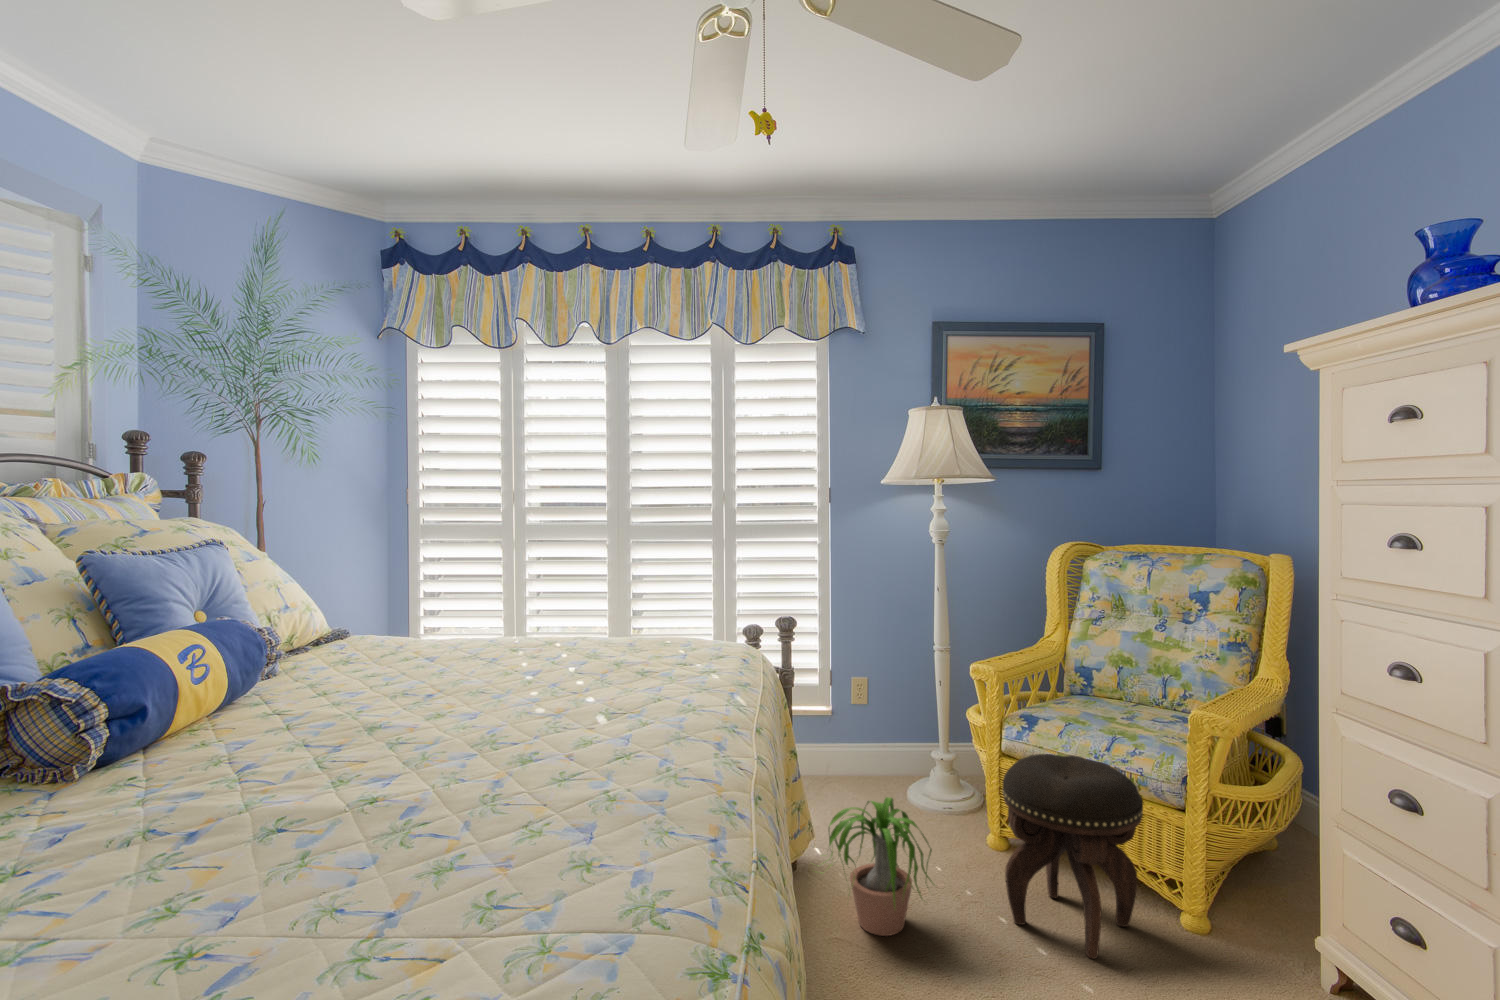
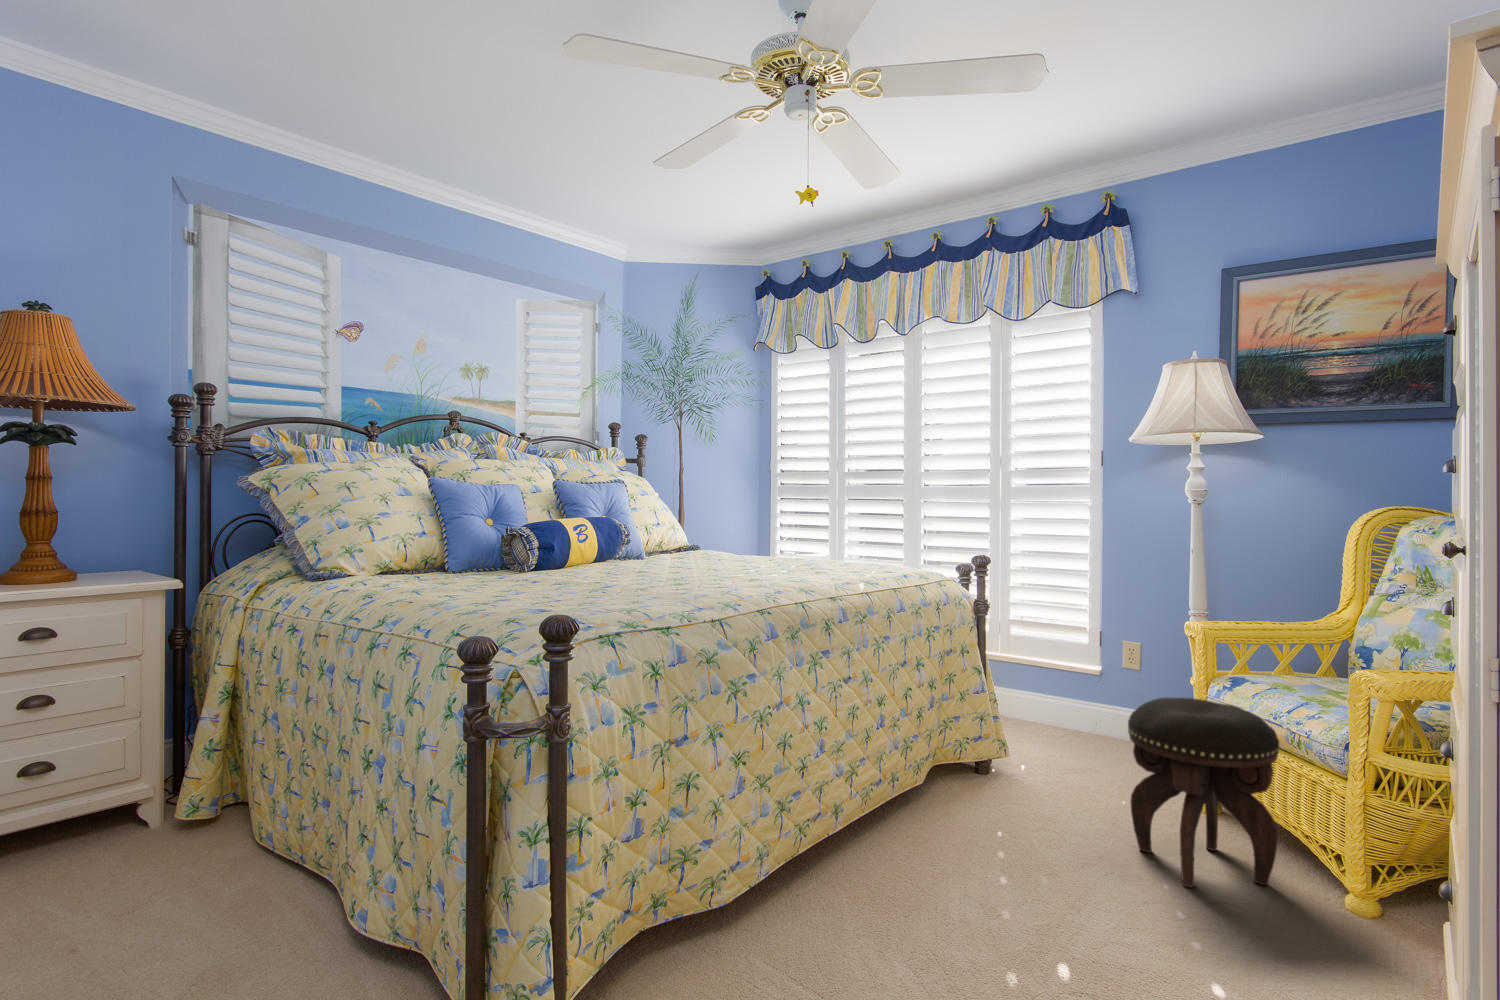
potted plant: present [823,797,932,936] -> none [947,710,1066,823]

